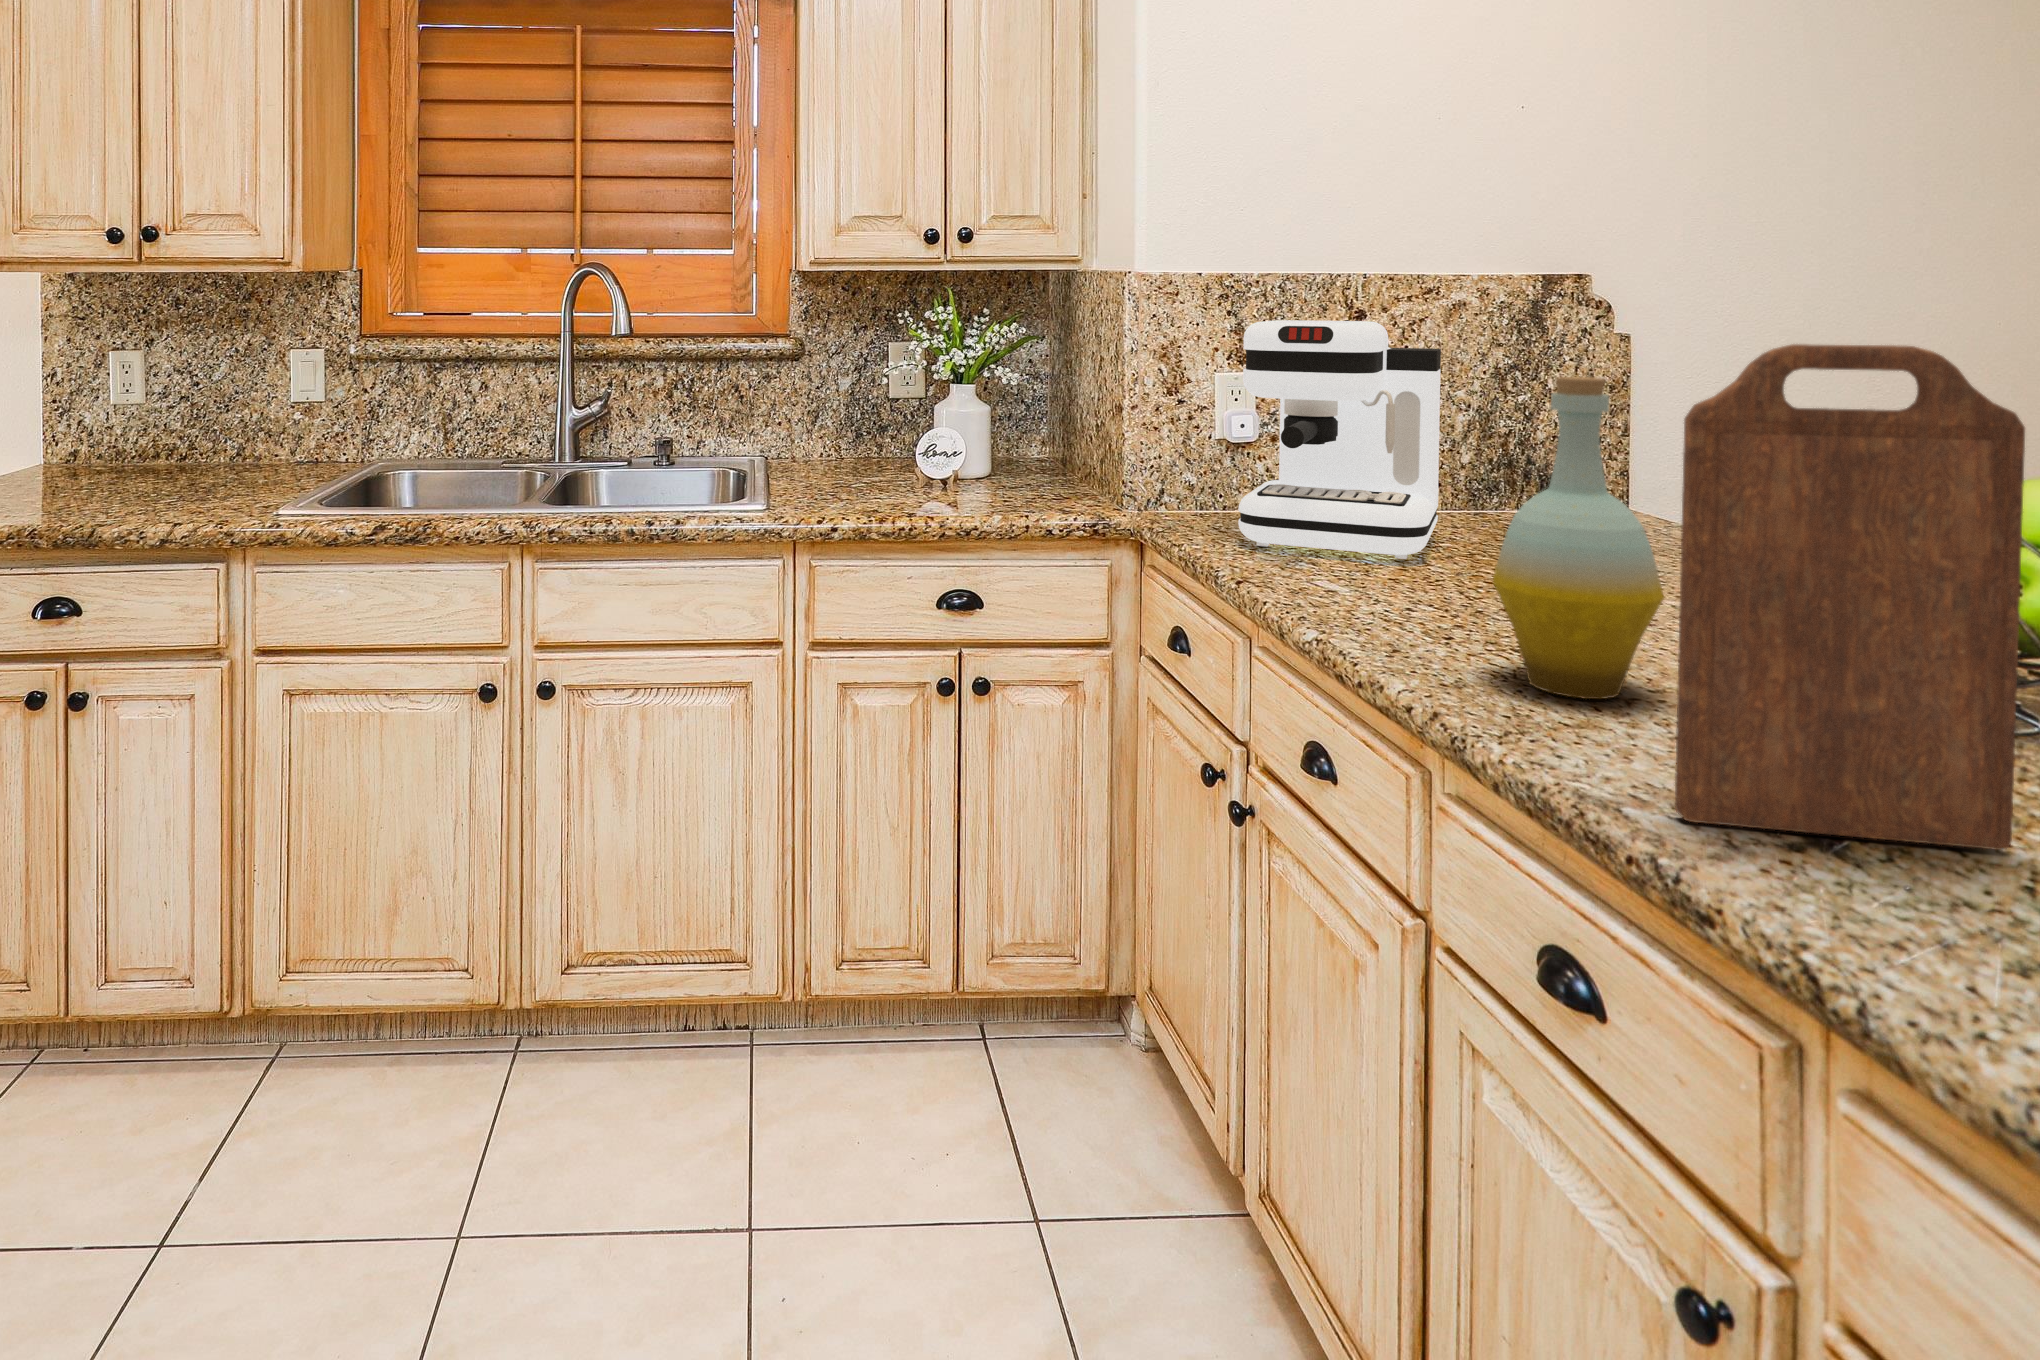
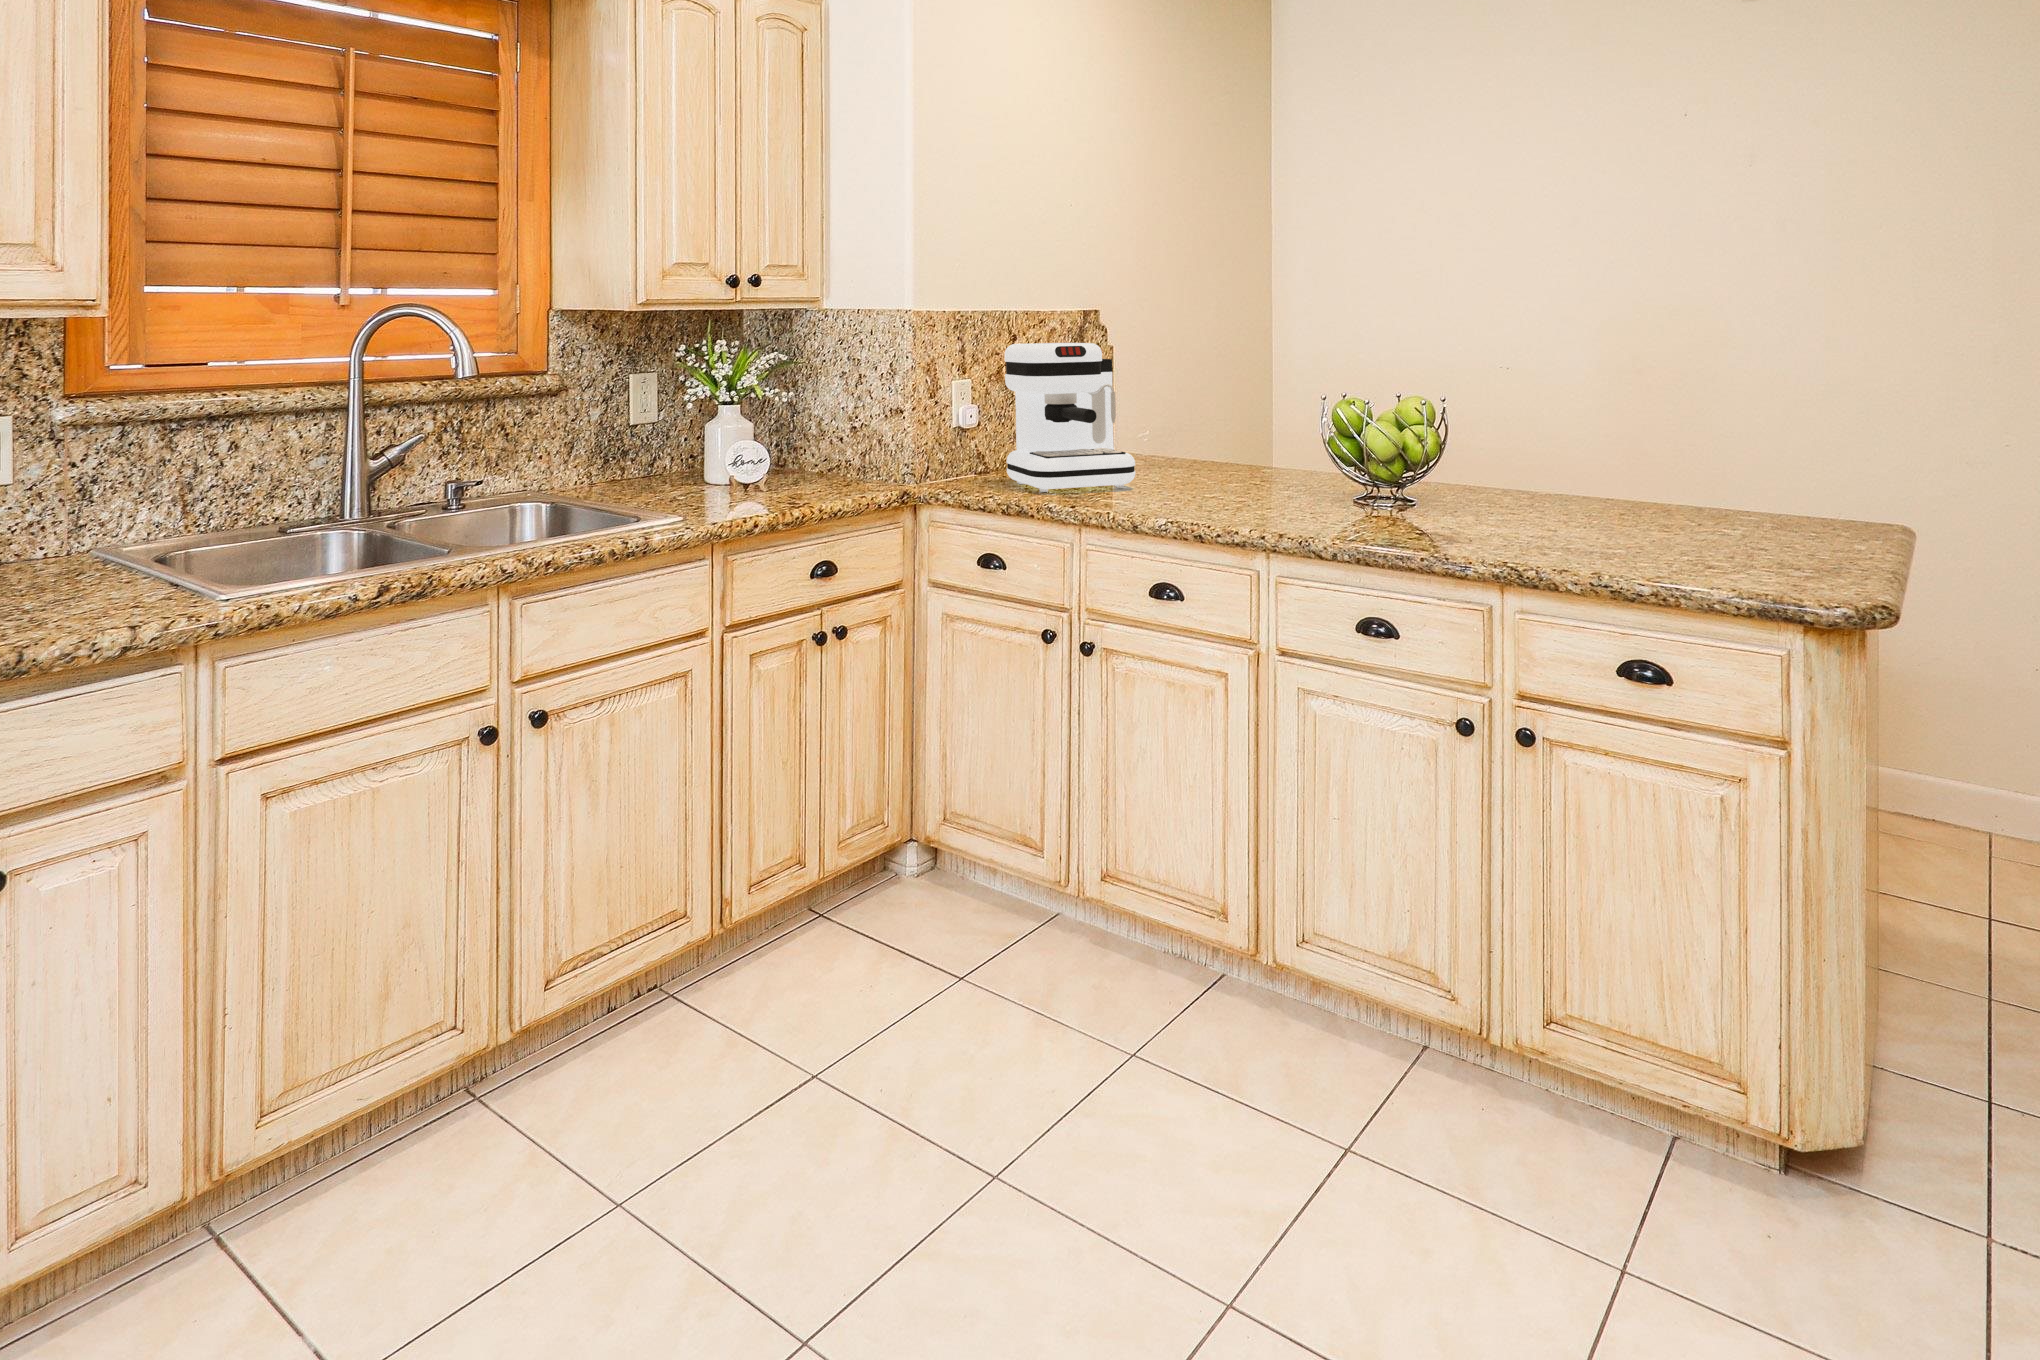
cutting board: present [1675,344,2025,850] -> none [1491,338,1572,553]
bottle: present [1493,377,1664,699] -> none [1303,363,1384,526]

